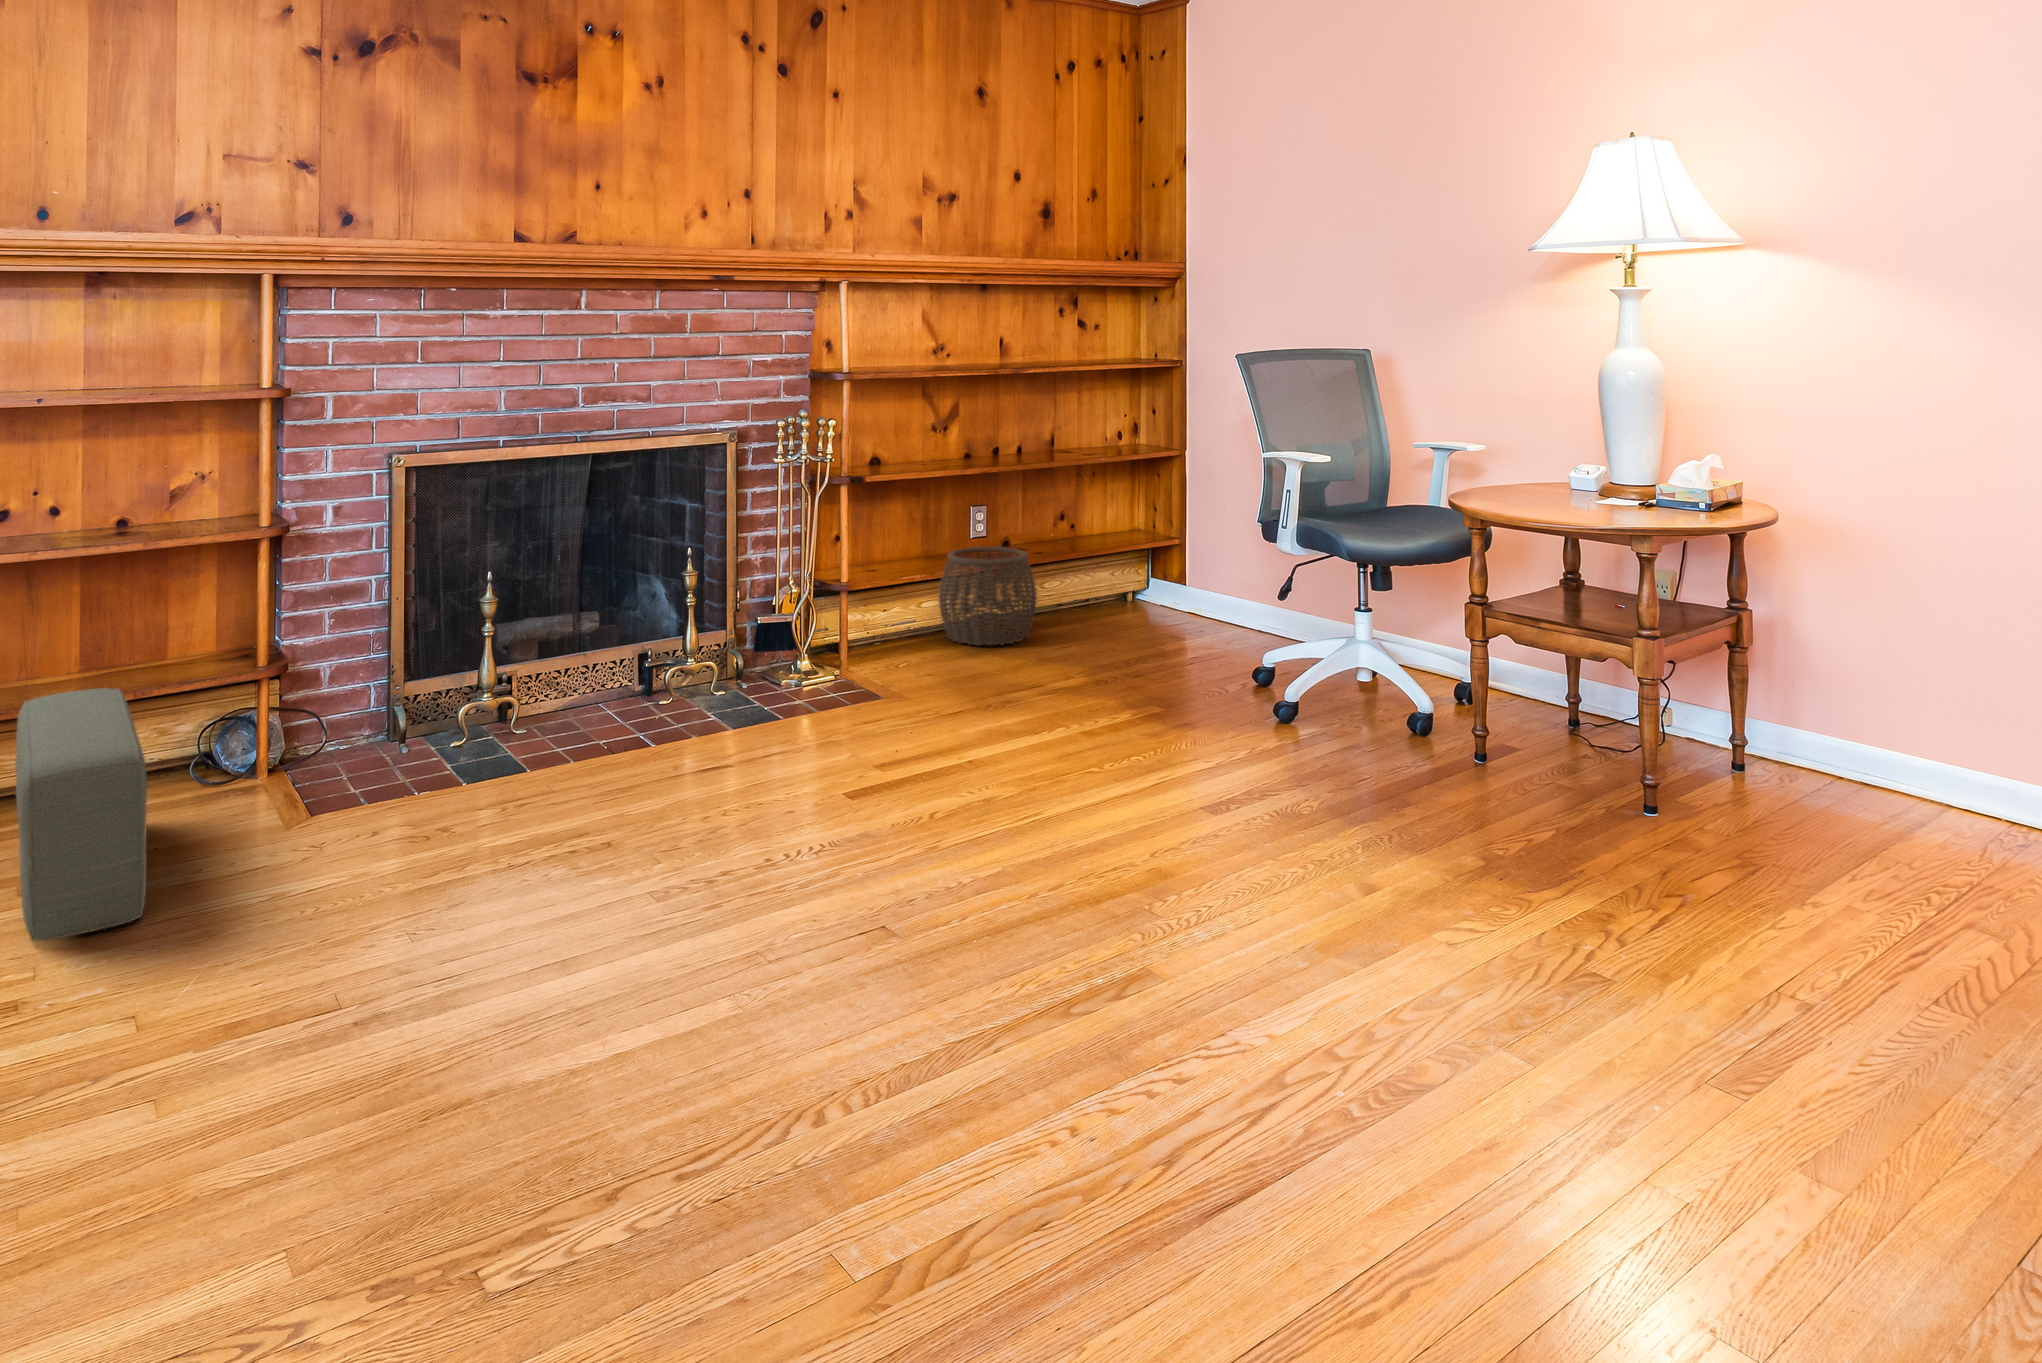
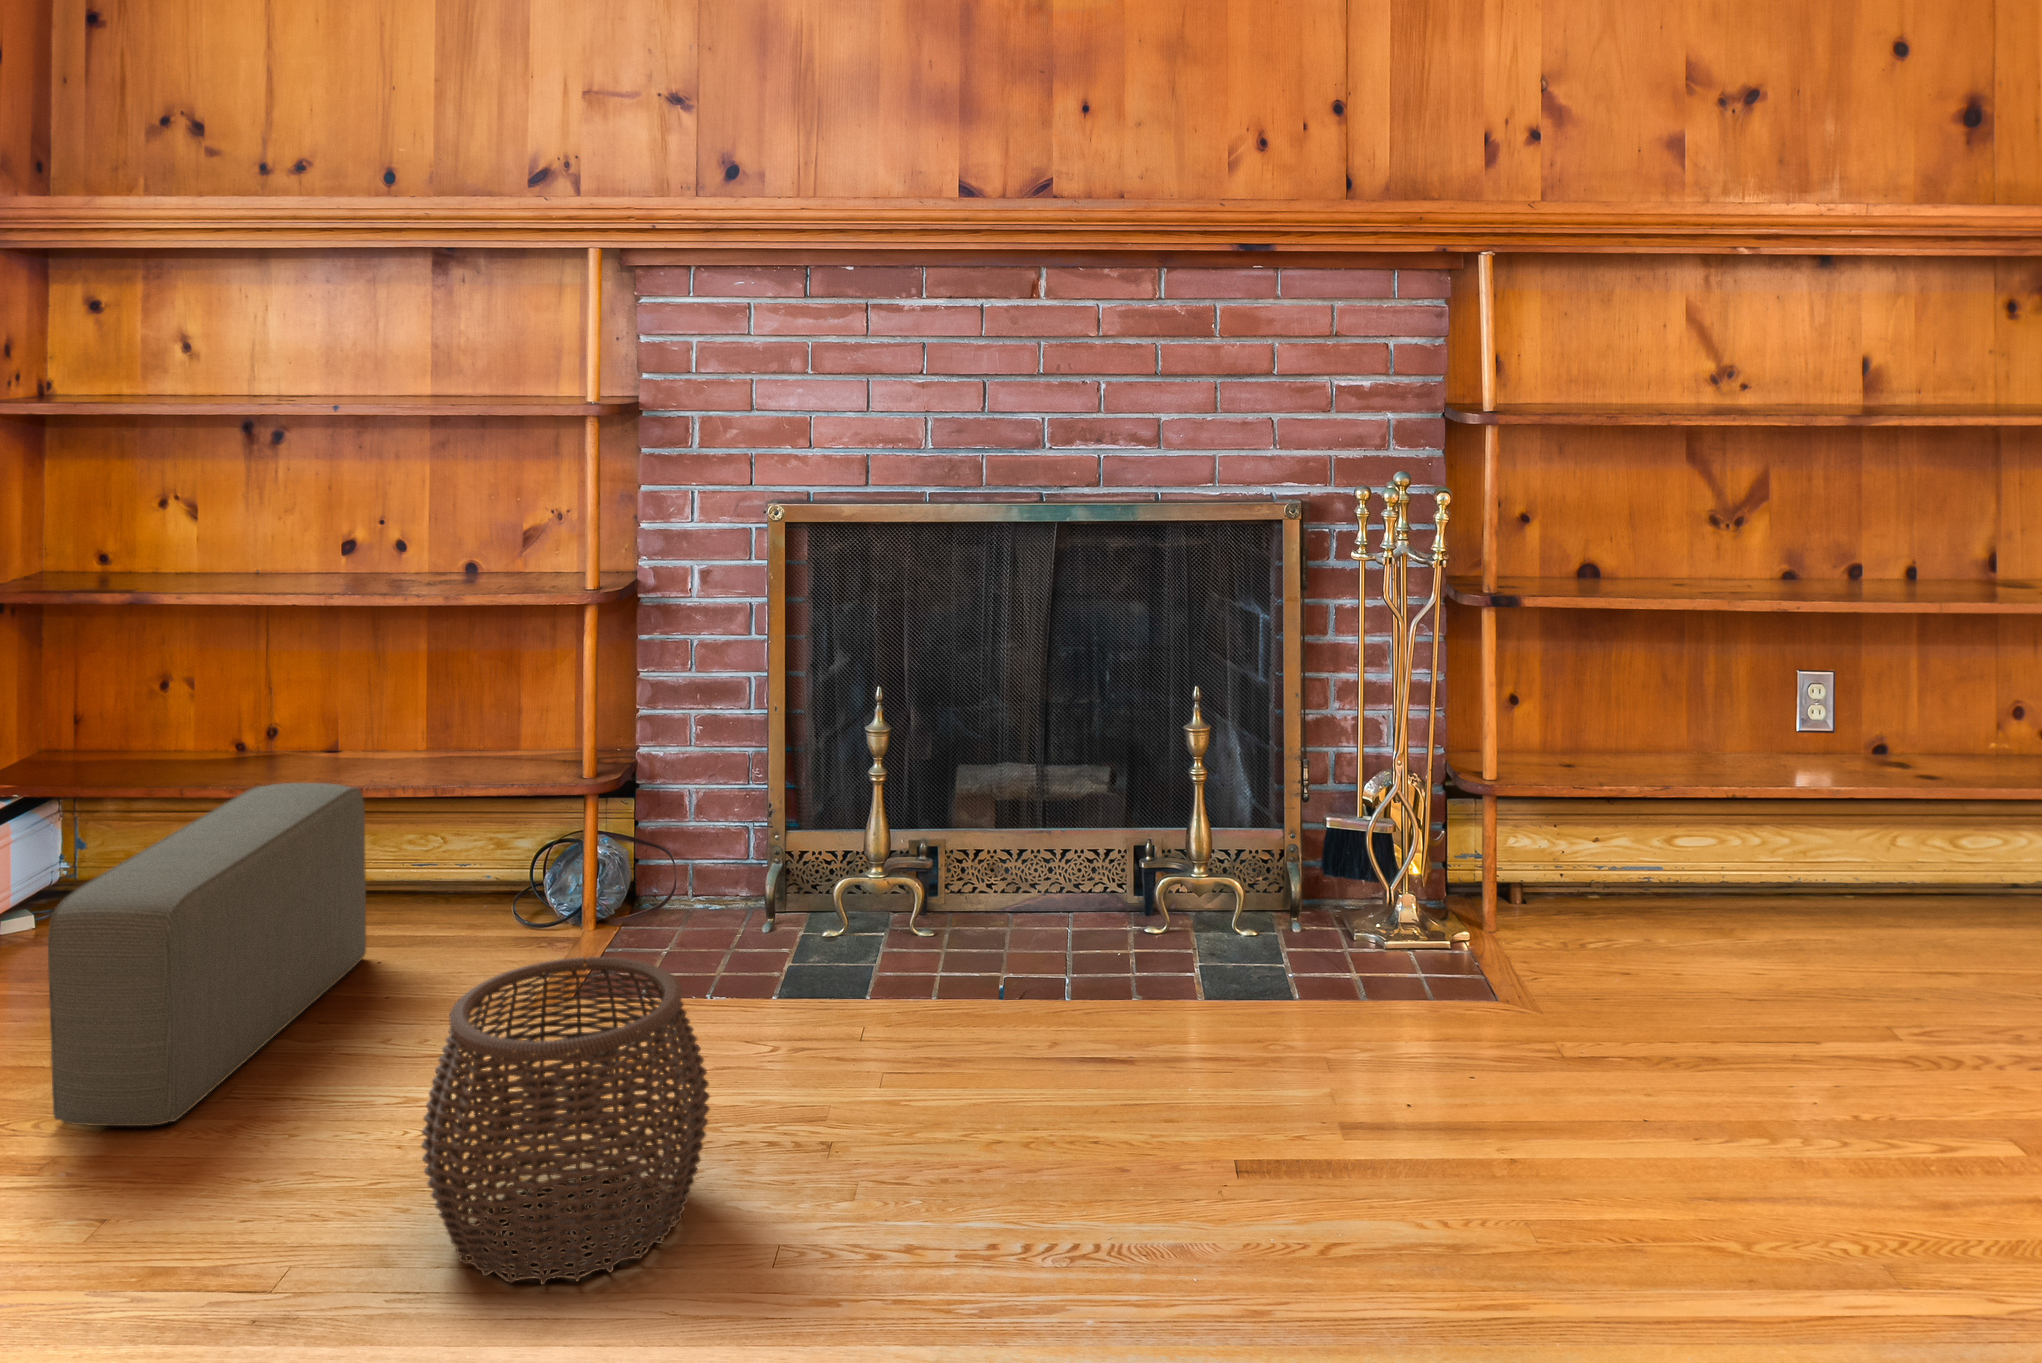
woven basket: present [939,547,1037,646] -> present [421,957,710,1285]

